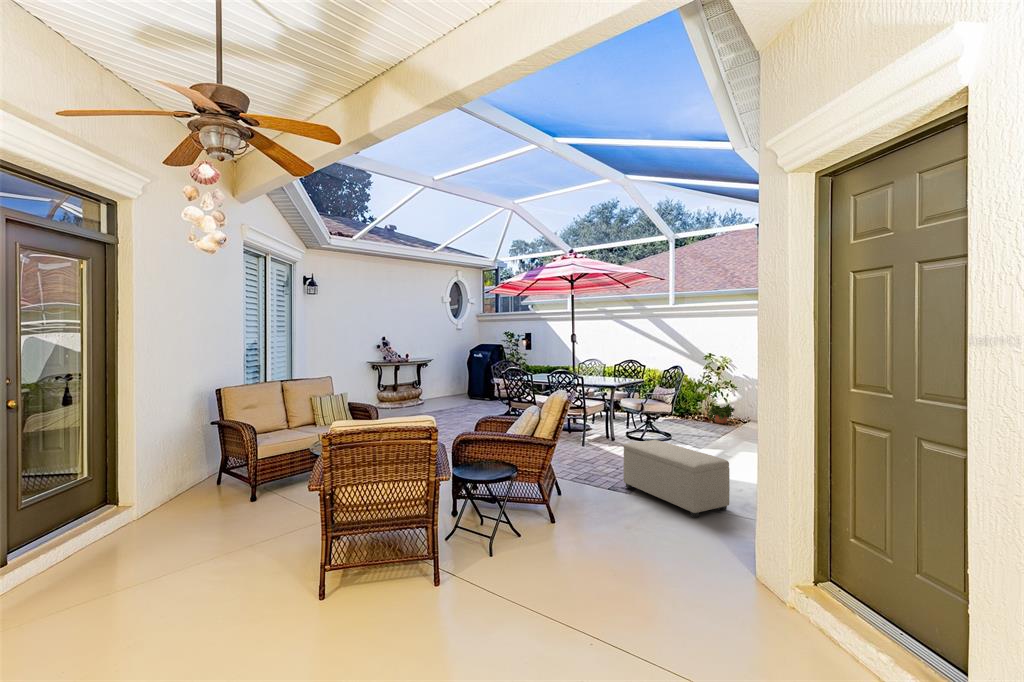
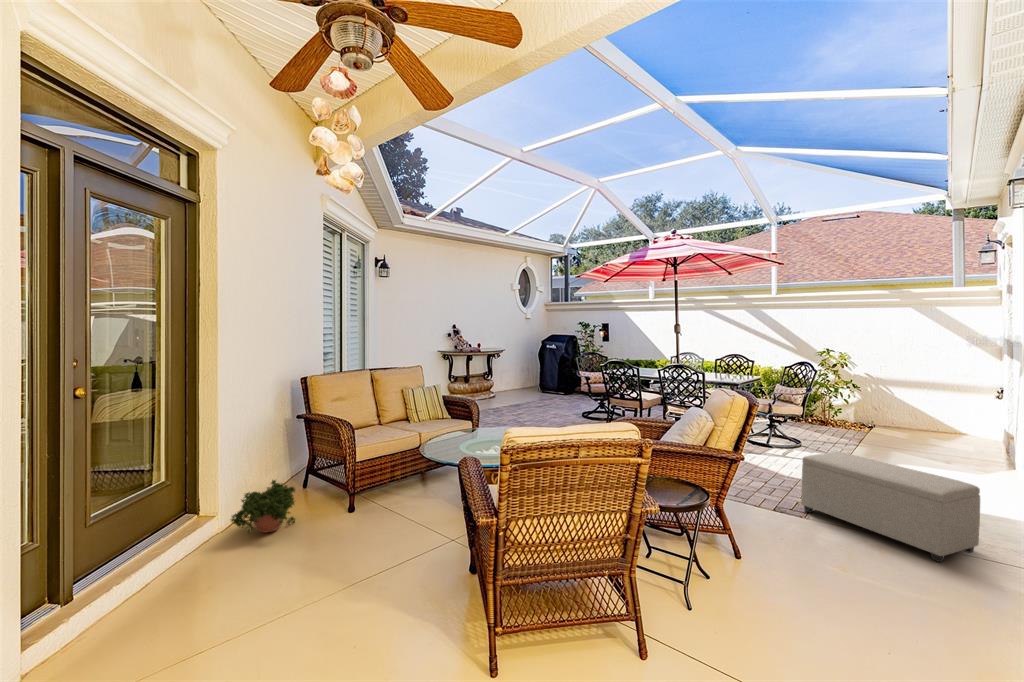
potted plant: present [707,404,735,423] -> present [231,480,295,532]

